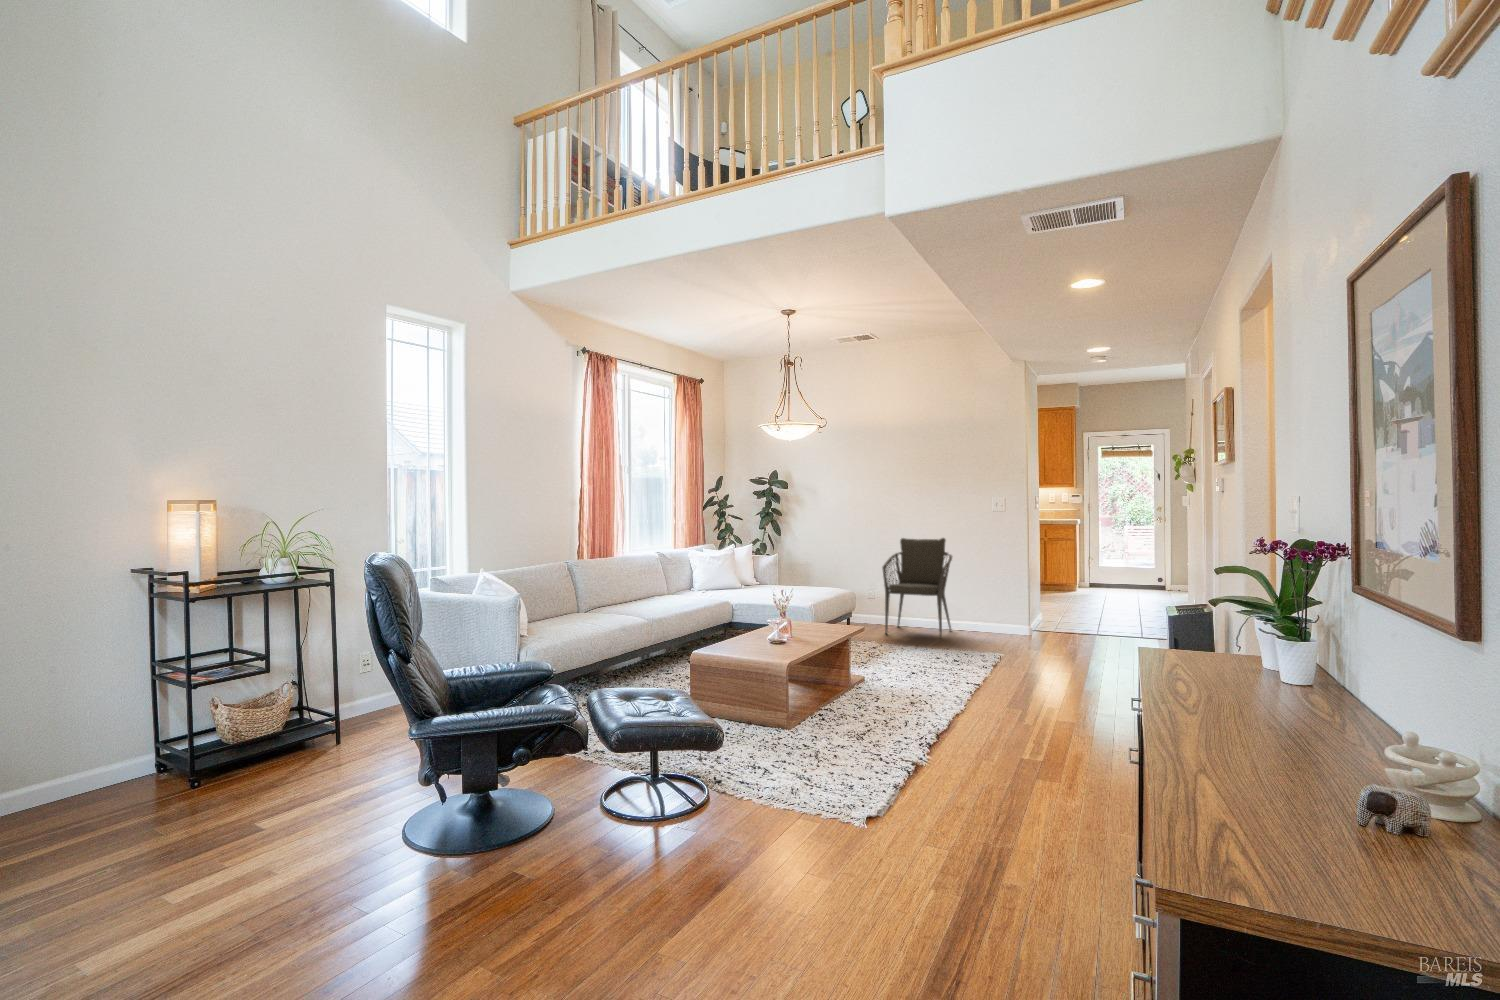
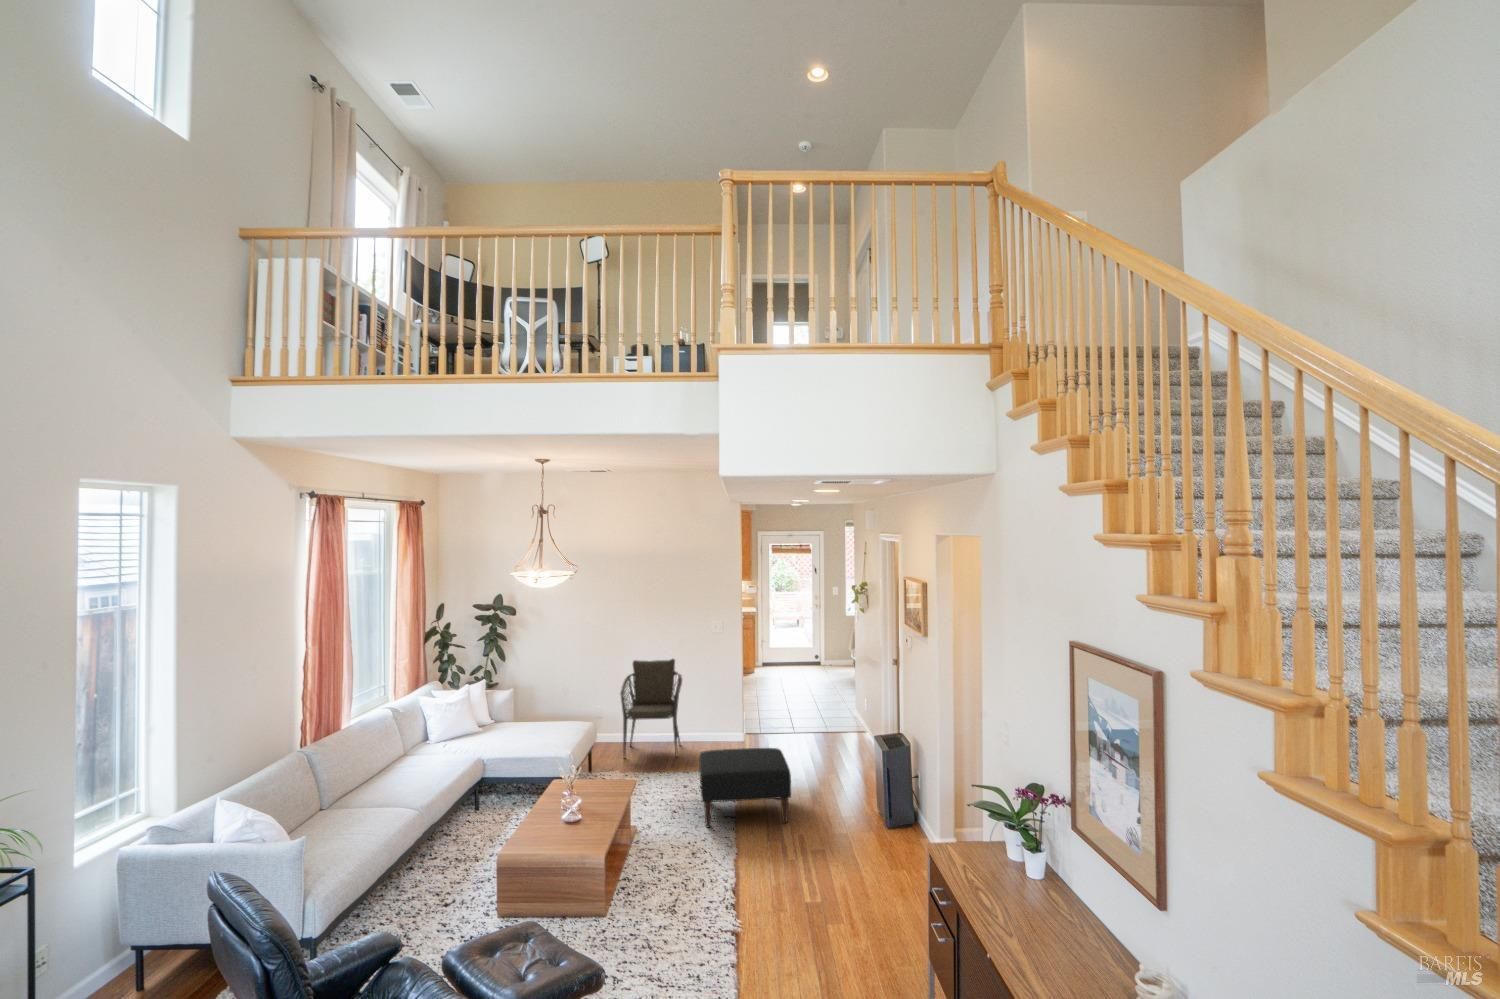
ottoman: none [933,617,1042,697] -> present [699,748,791,827]

